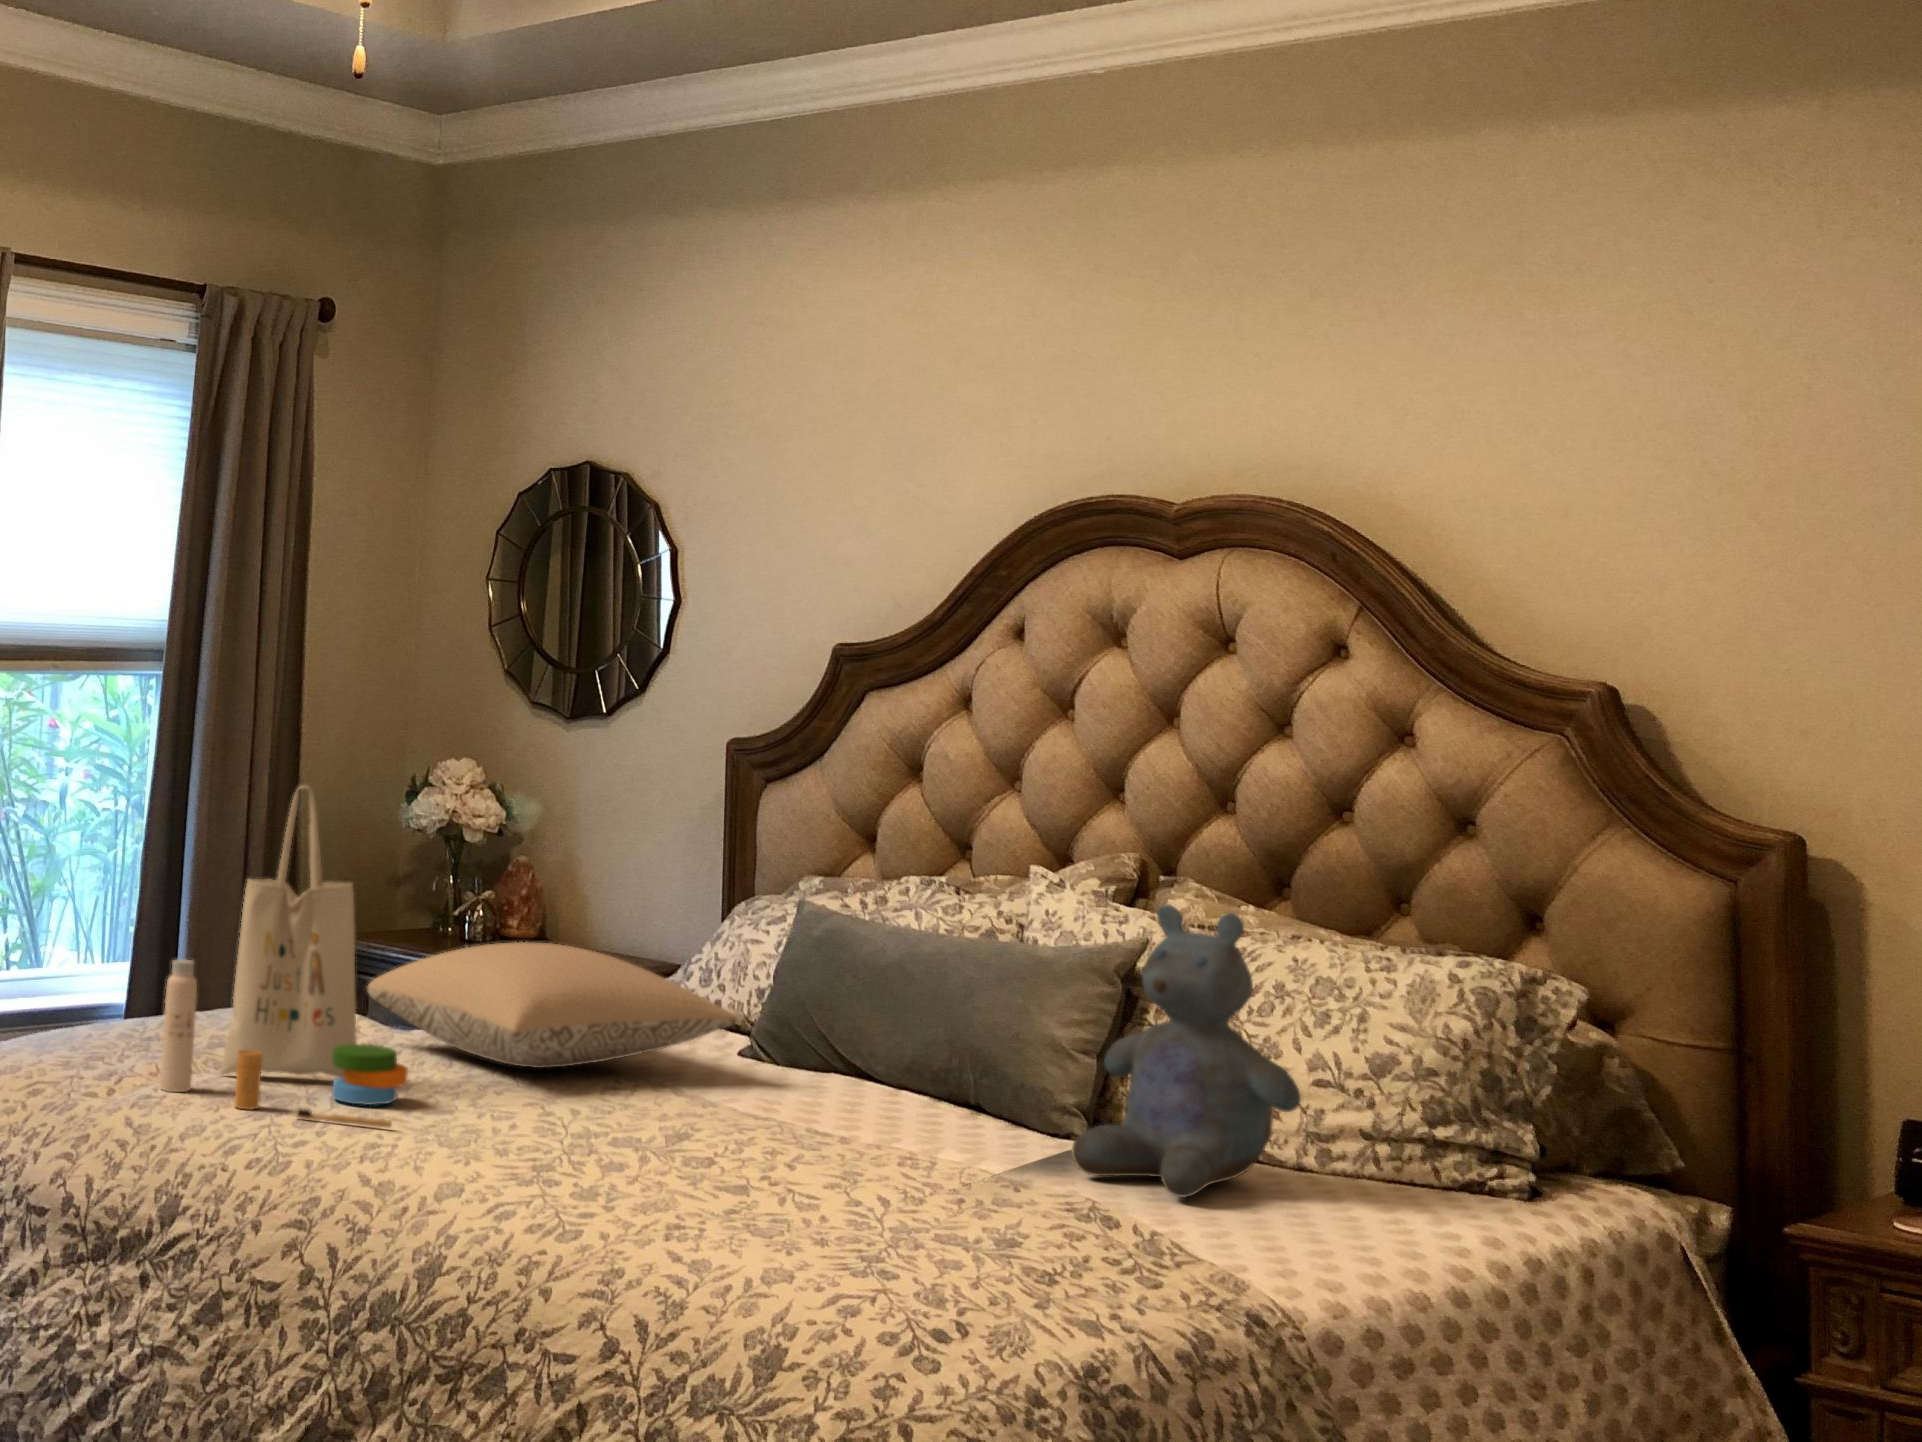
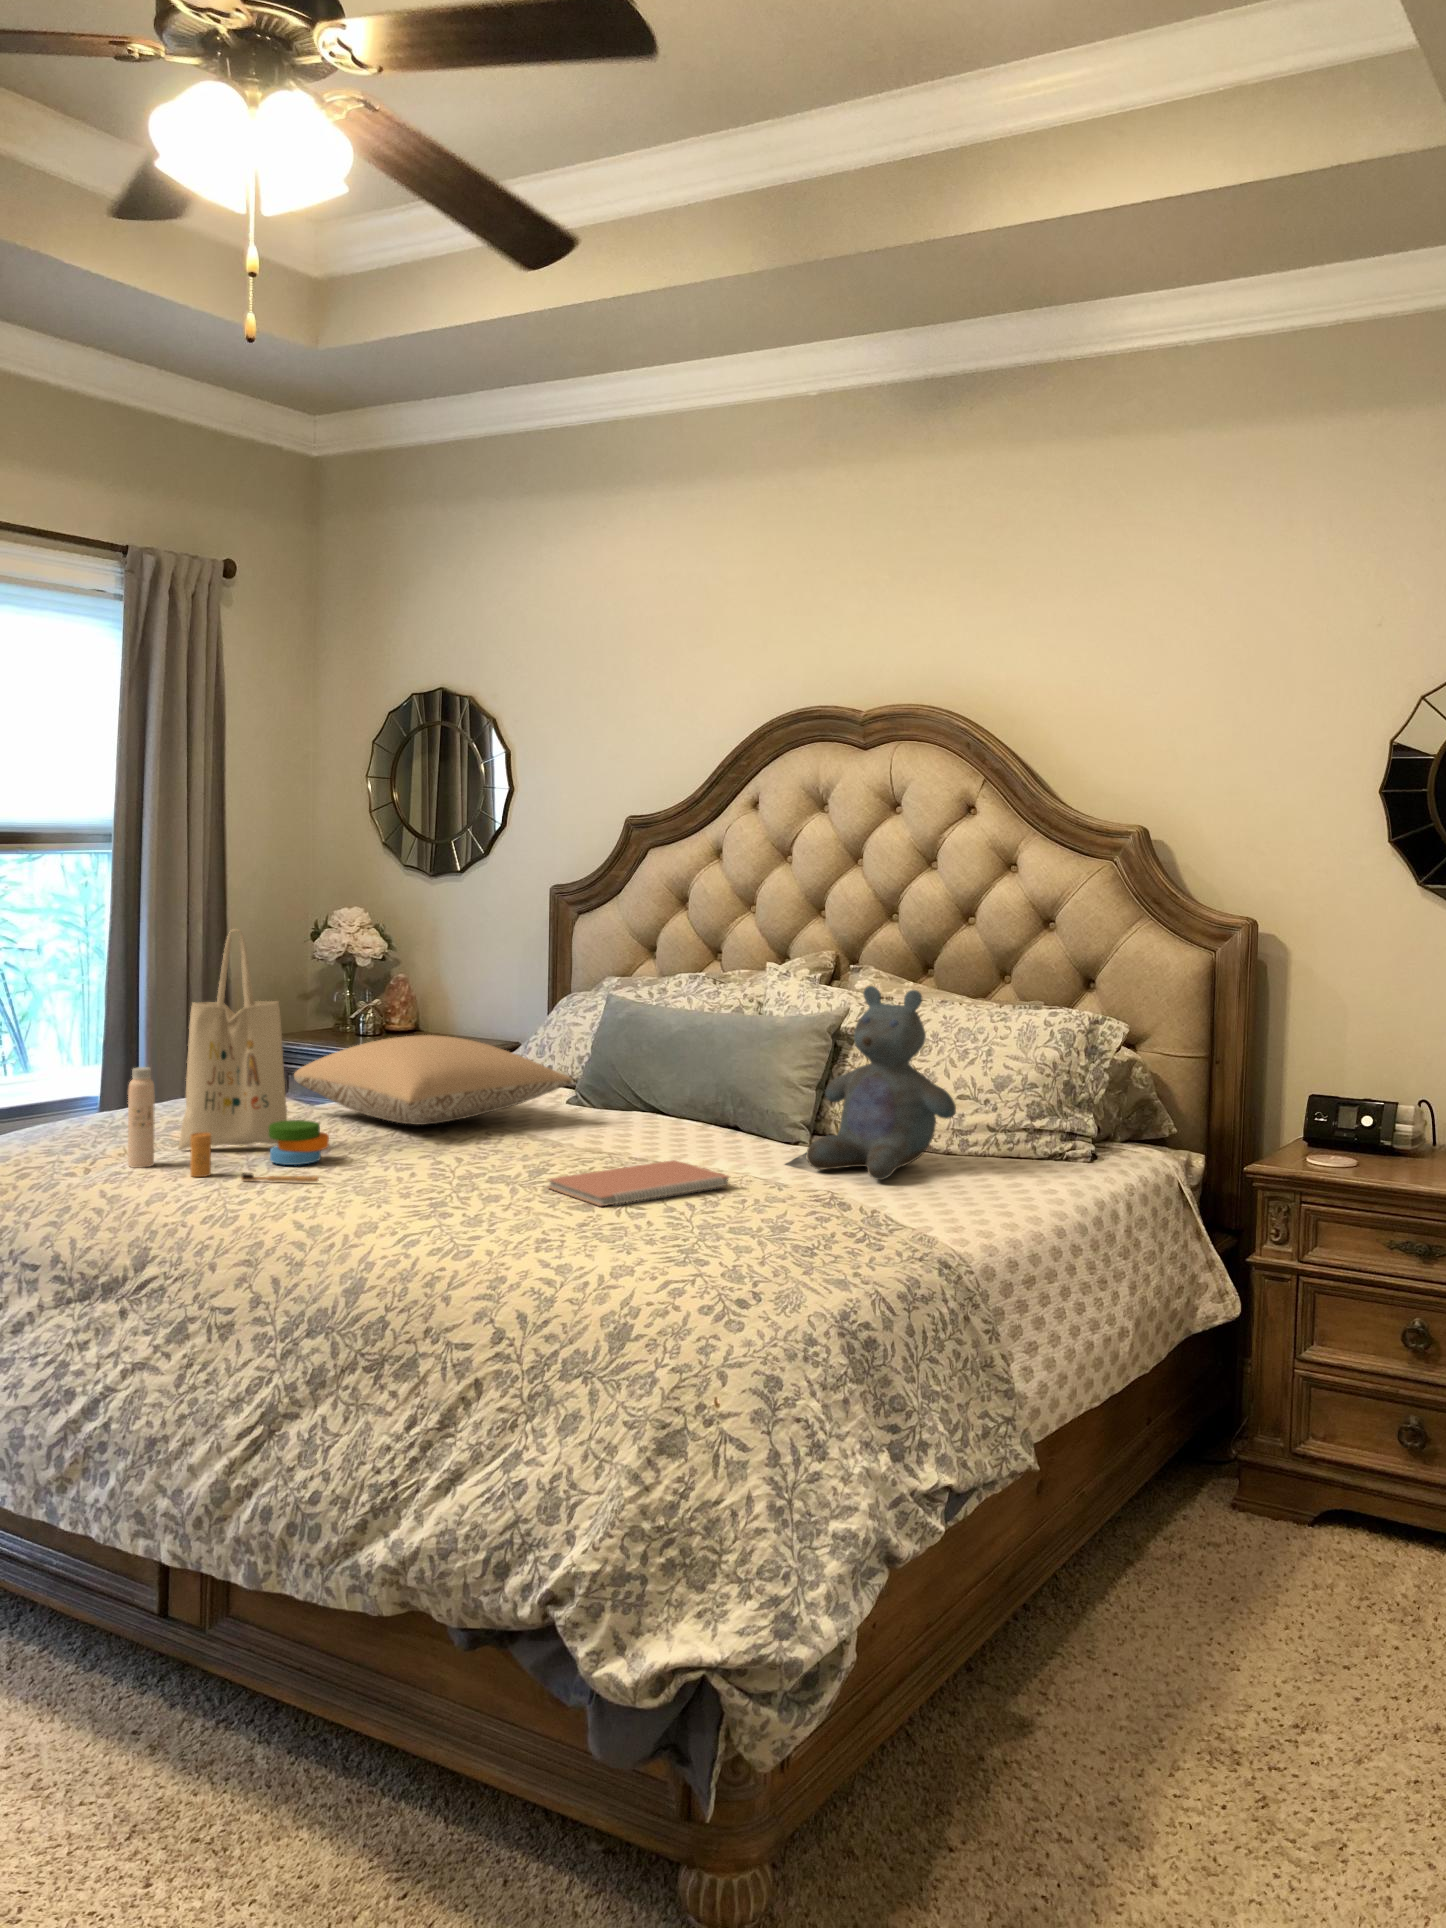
notebook: none [689,1140,949,1193] -> present [548,1160,729,1206]

